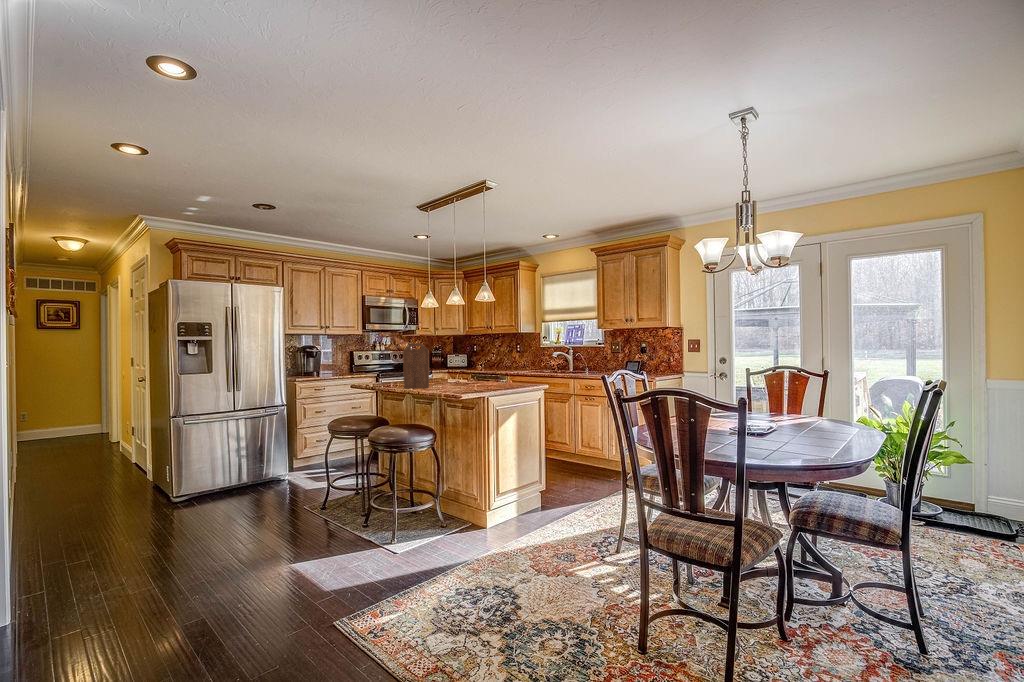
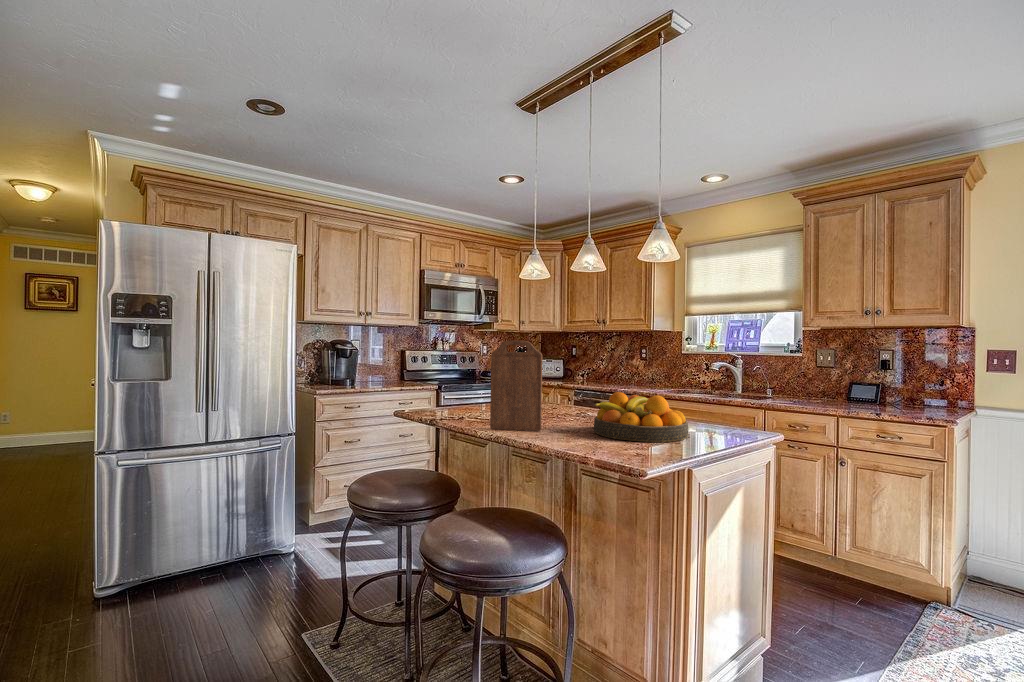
fruit bowl: none [454,367,500,389] -> present [594,392,688,442]

